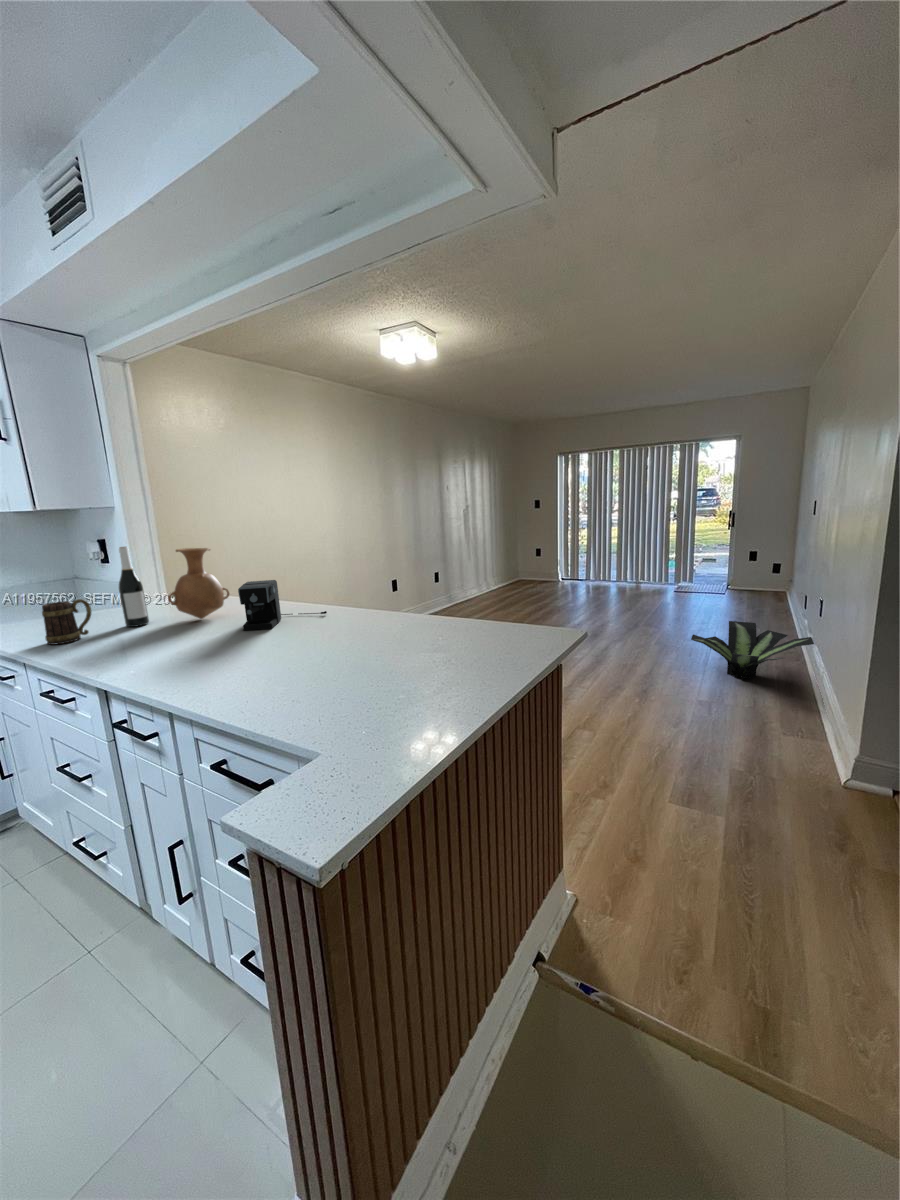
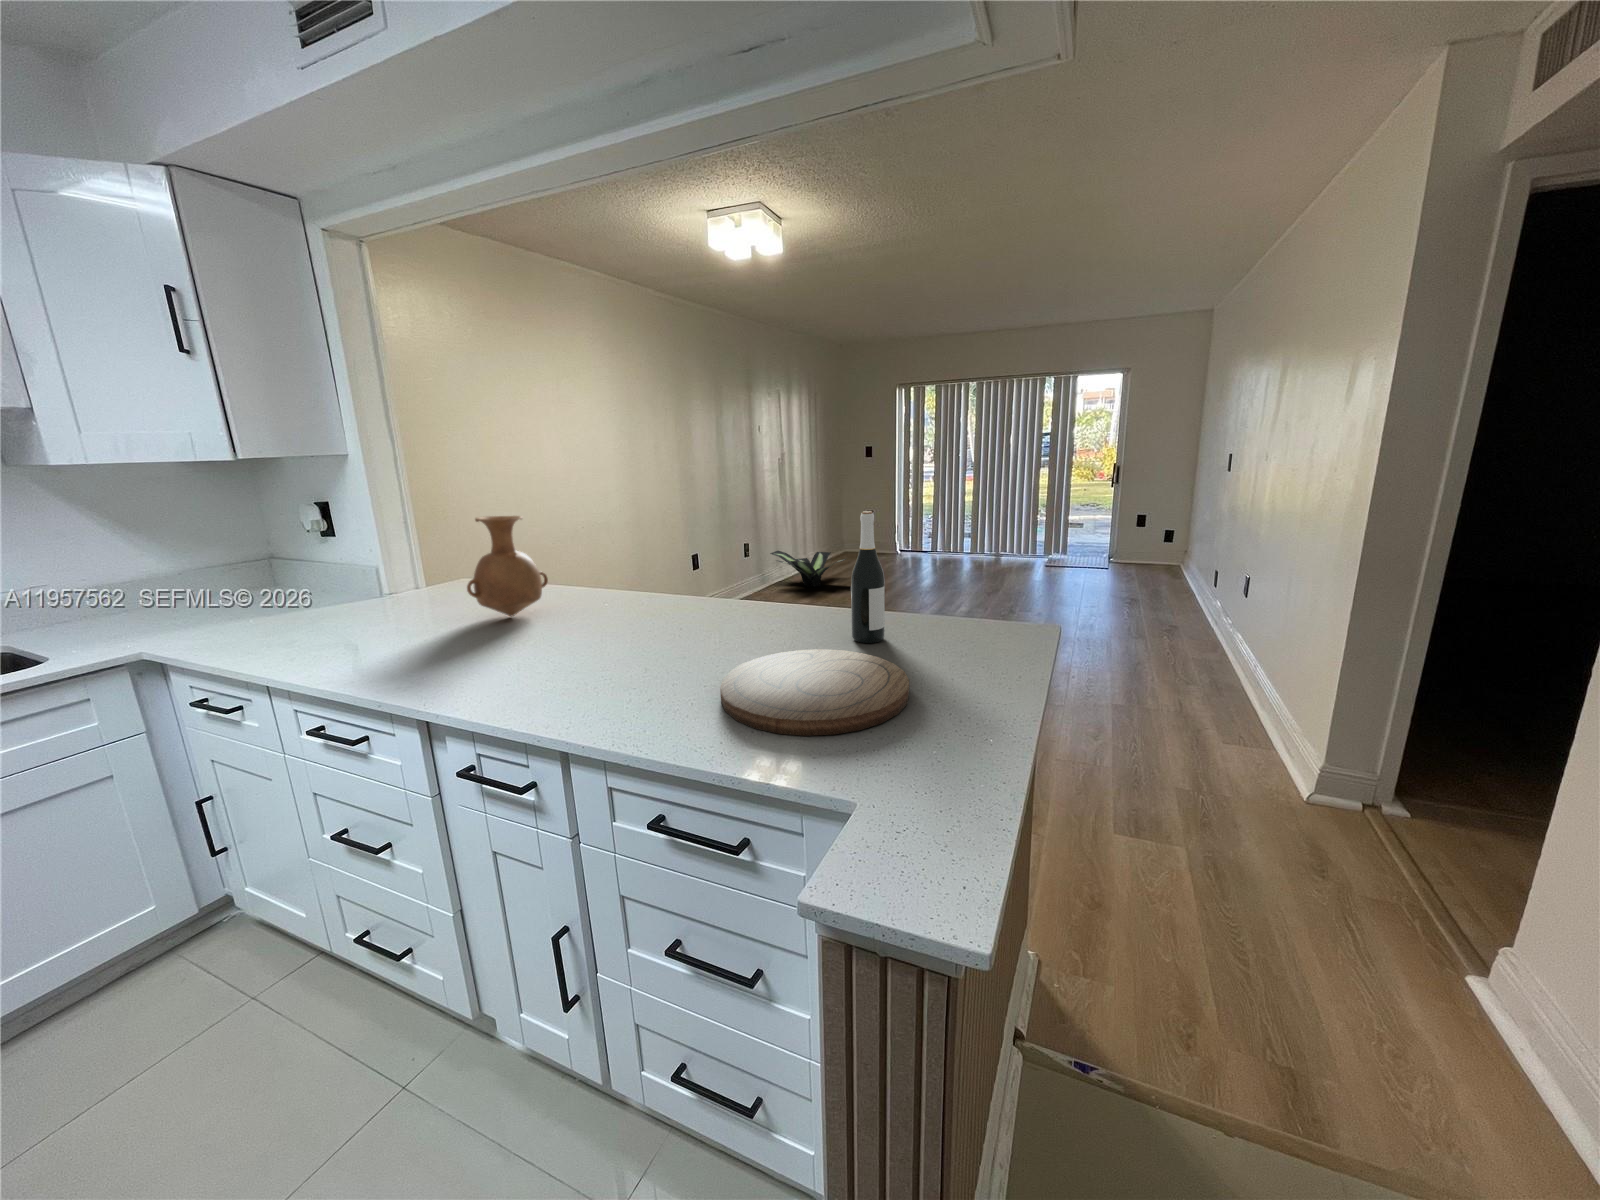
wine bottle: present [119,547,149,627] -> present [851,511,885,643]
coffee maker: present [238,580,327,631] -> none [582,561,691,632]
mug: present [42,599,91,645] -> none [291,592,360,660]
potted plant: present [691,621,814,680] -> present [770,551,846,587]
cutting board: none [286,645,430,705] -> present [720,649,909,736]

